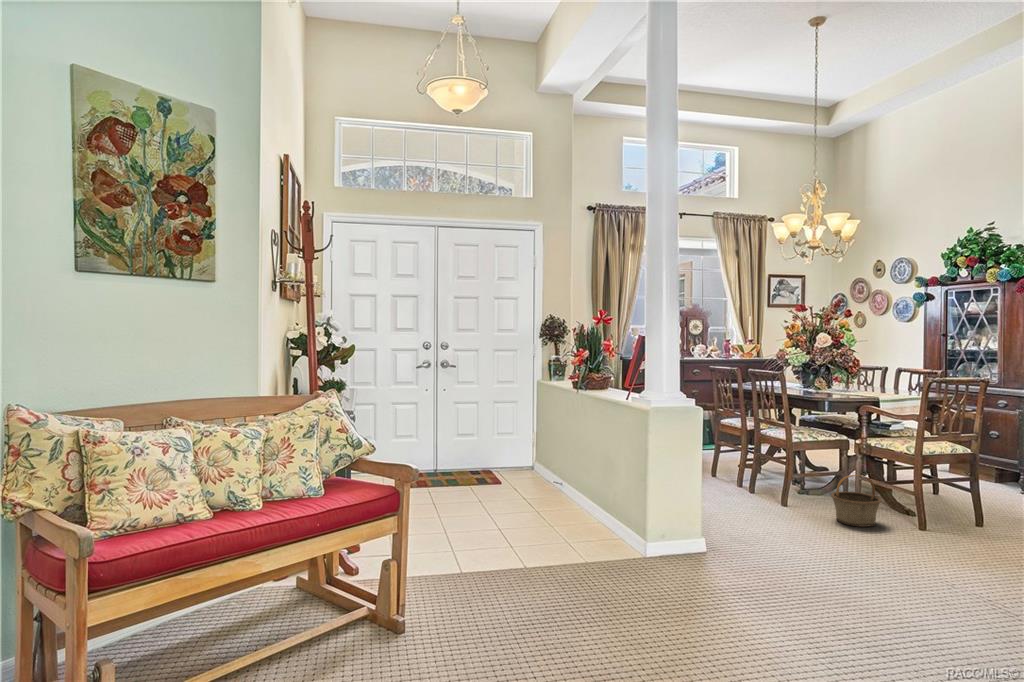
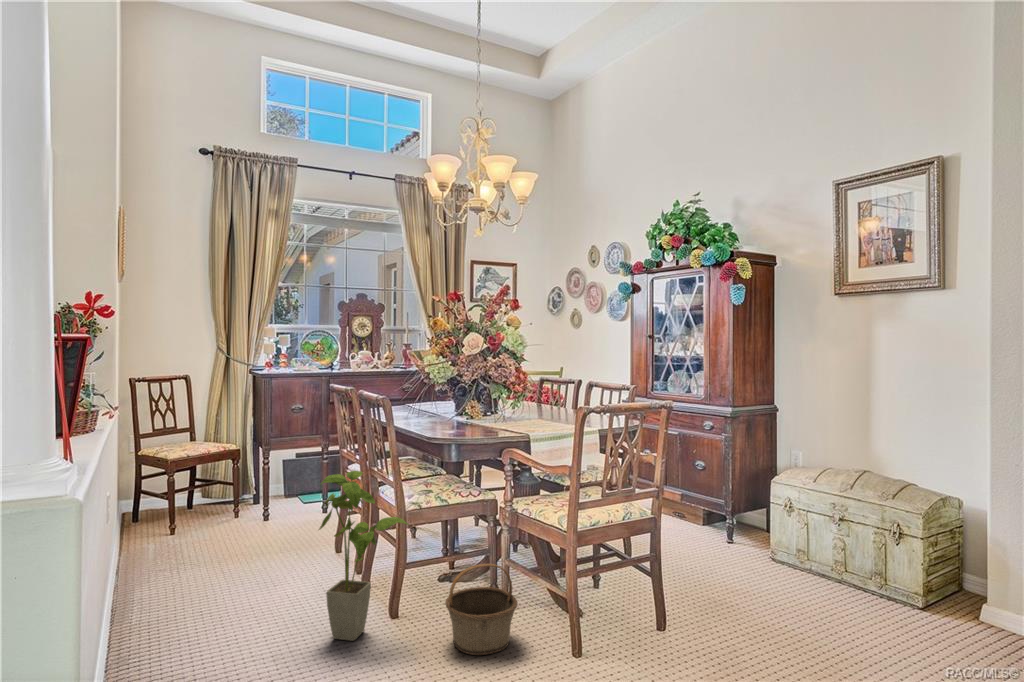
house plant: none [747,415,804,515] -> present [319,471,409,641]

